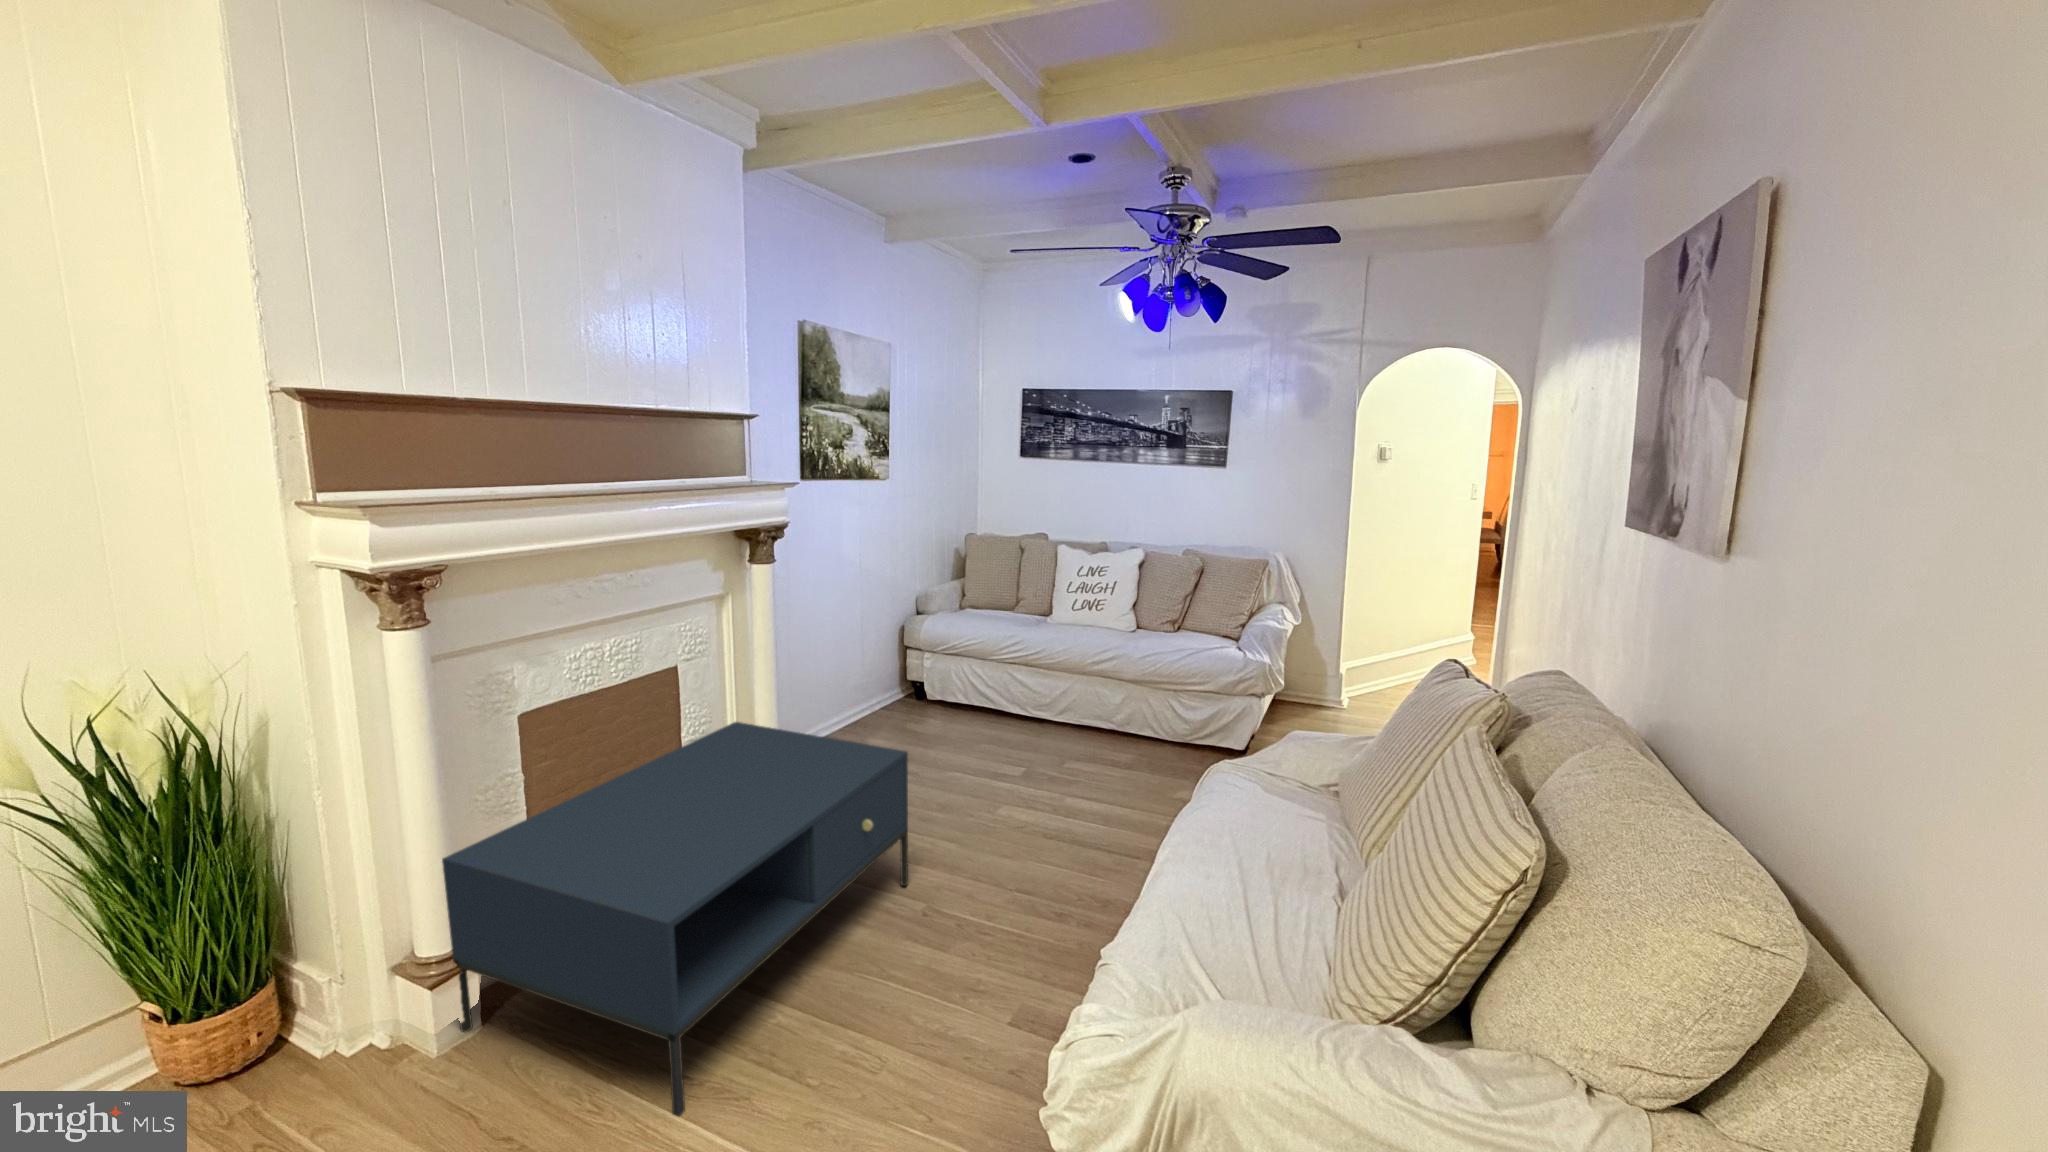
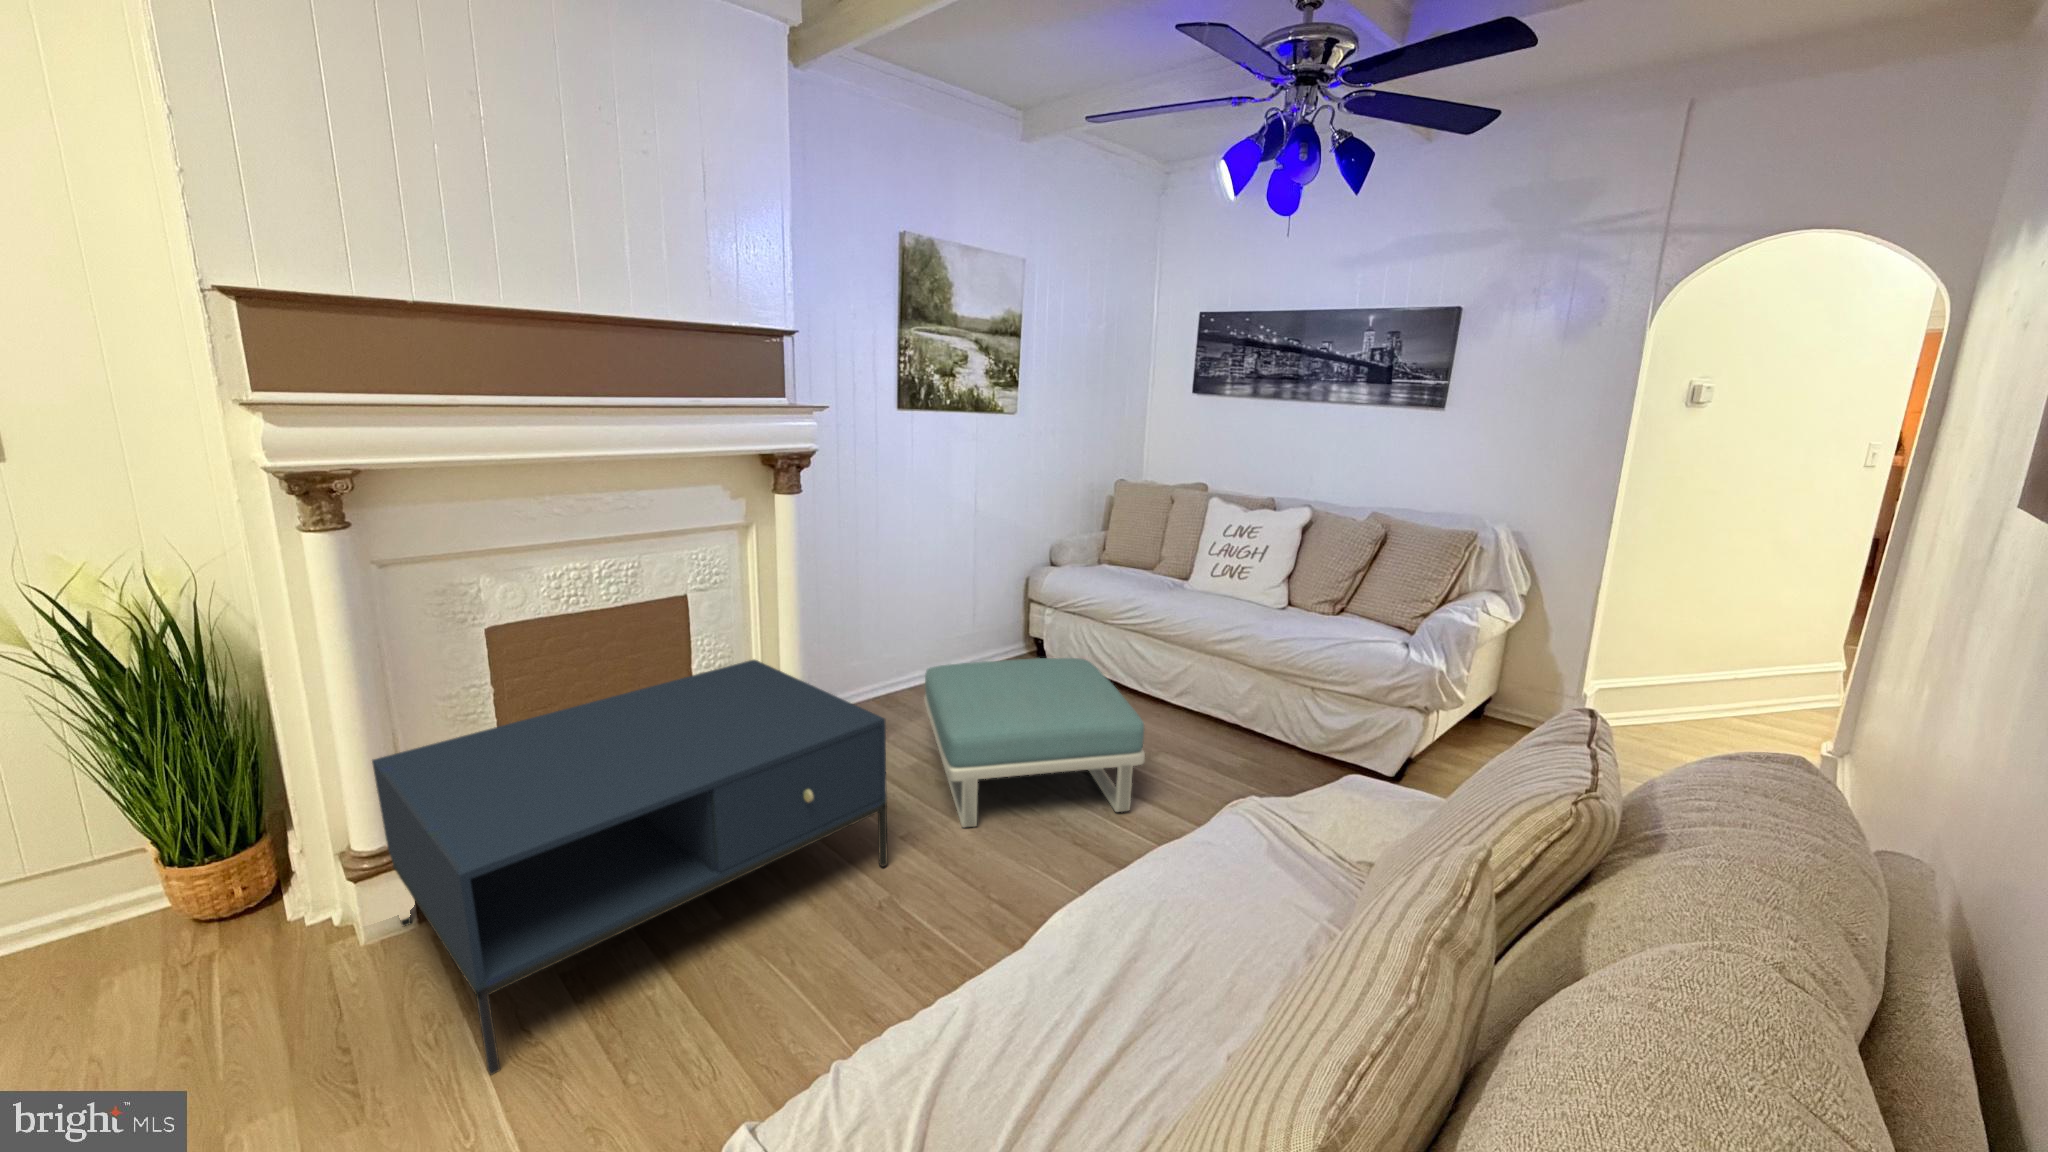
footstool: none [866,690,1083,845] -> present [924,658,1145,827]

